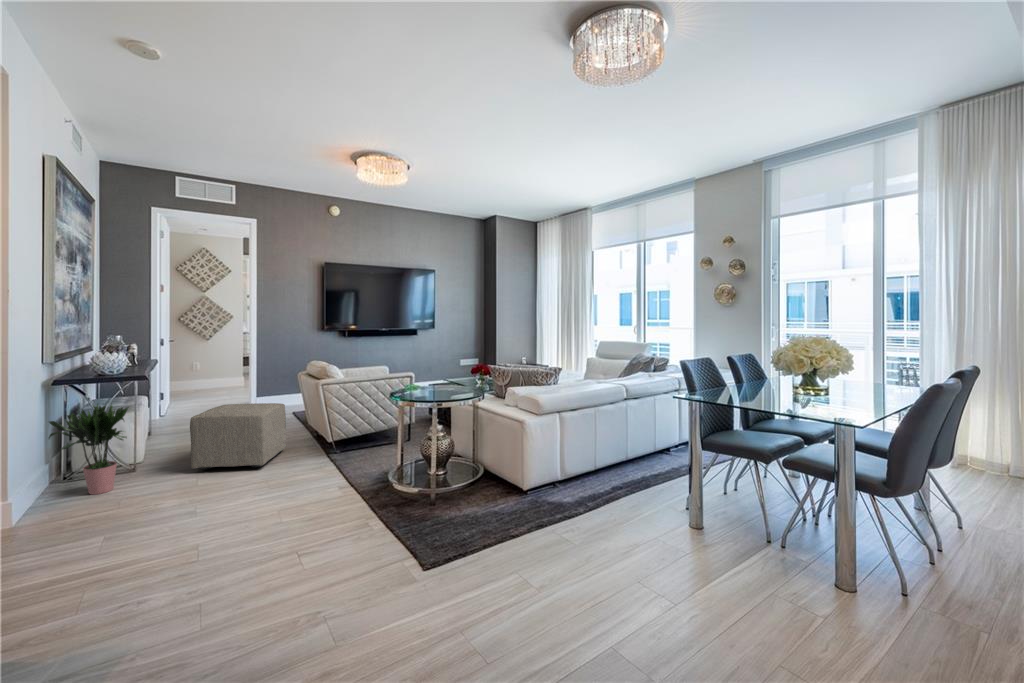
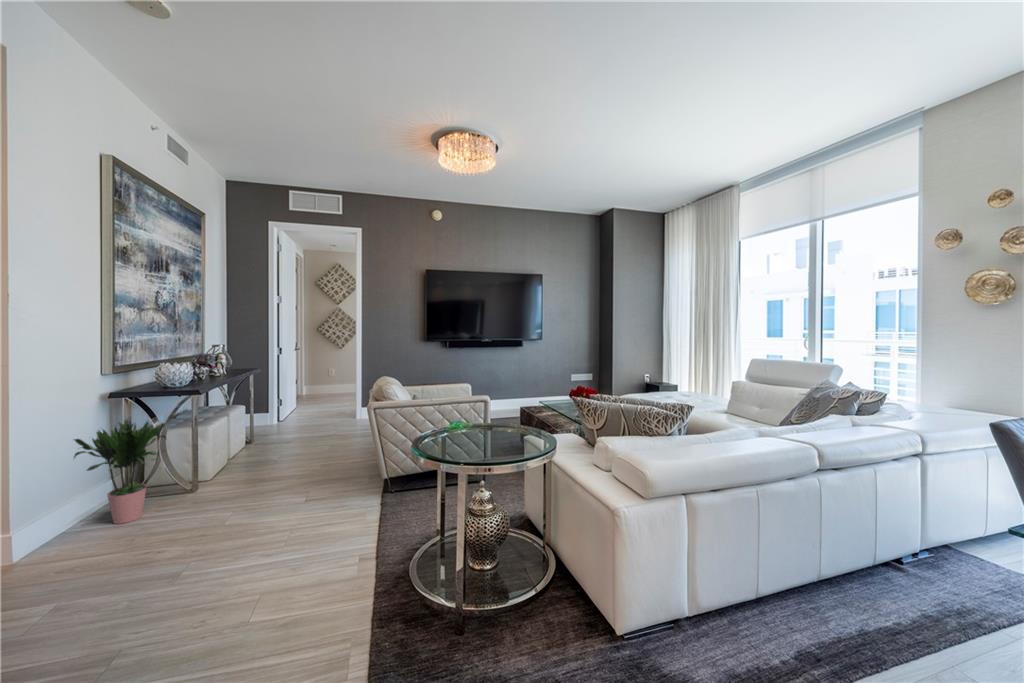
ottoman: present [190,403,286,470] -> none [225,423,341,506]

